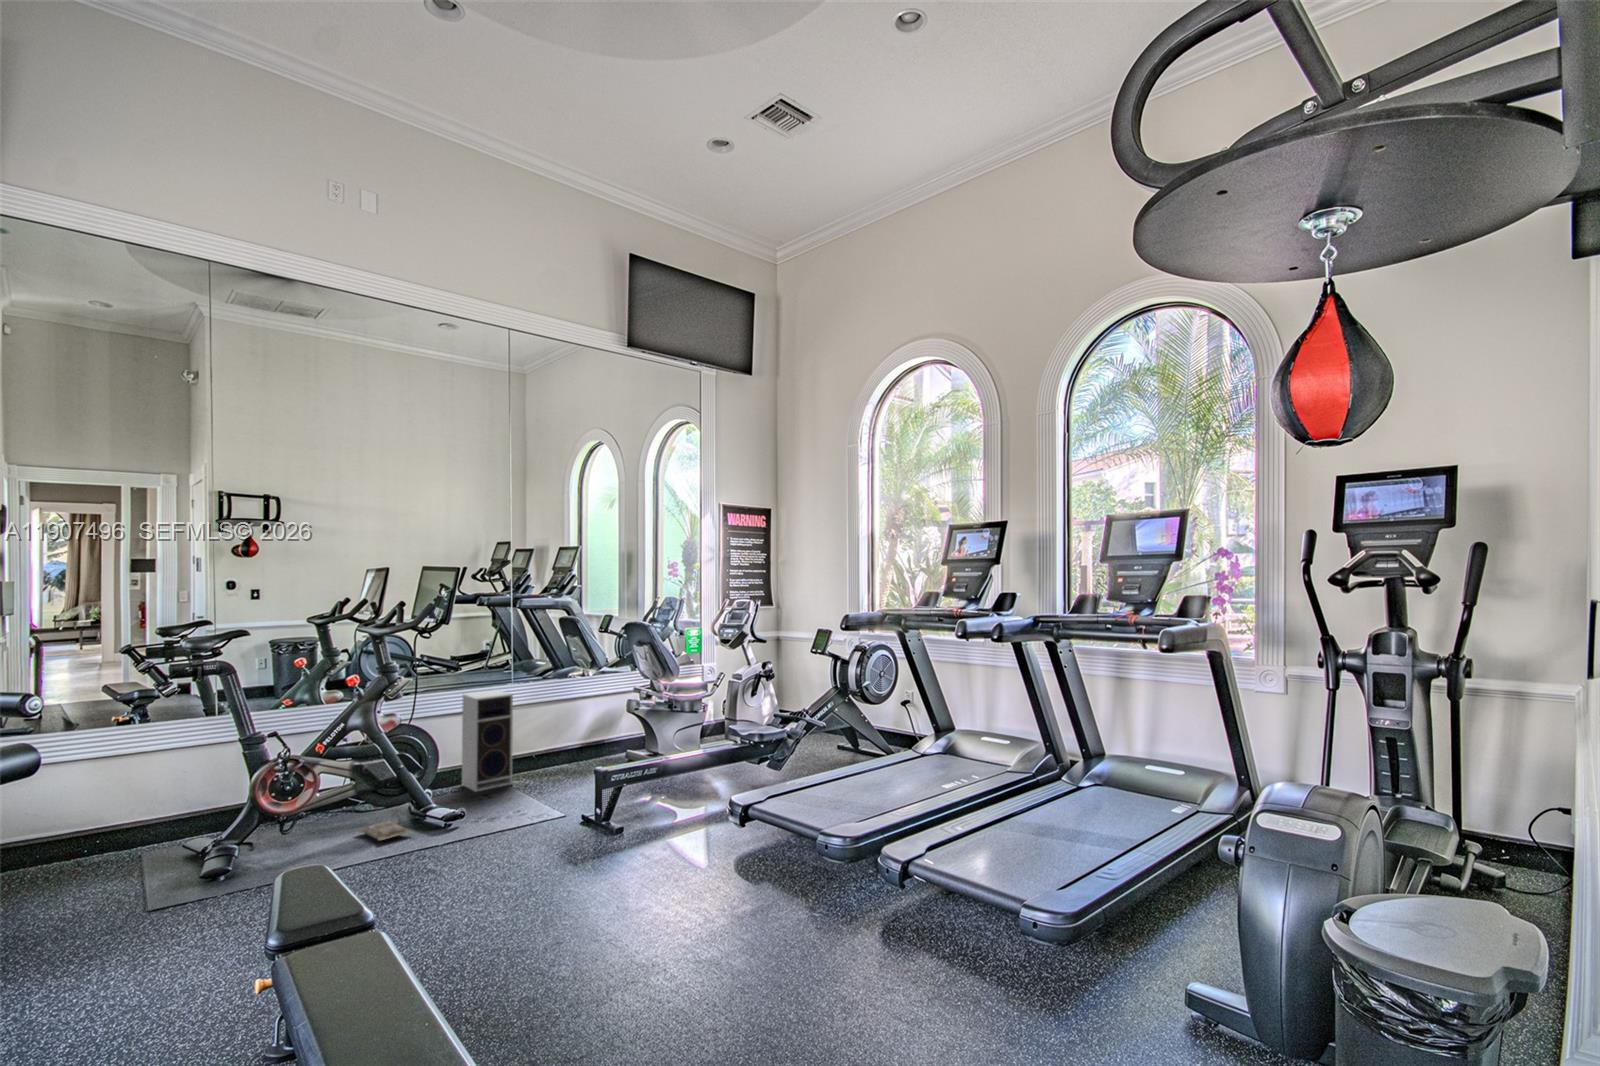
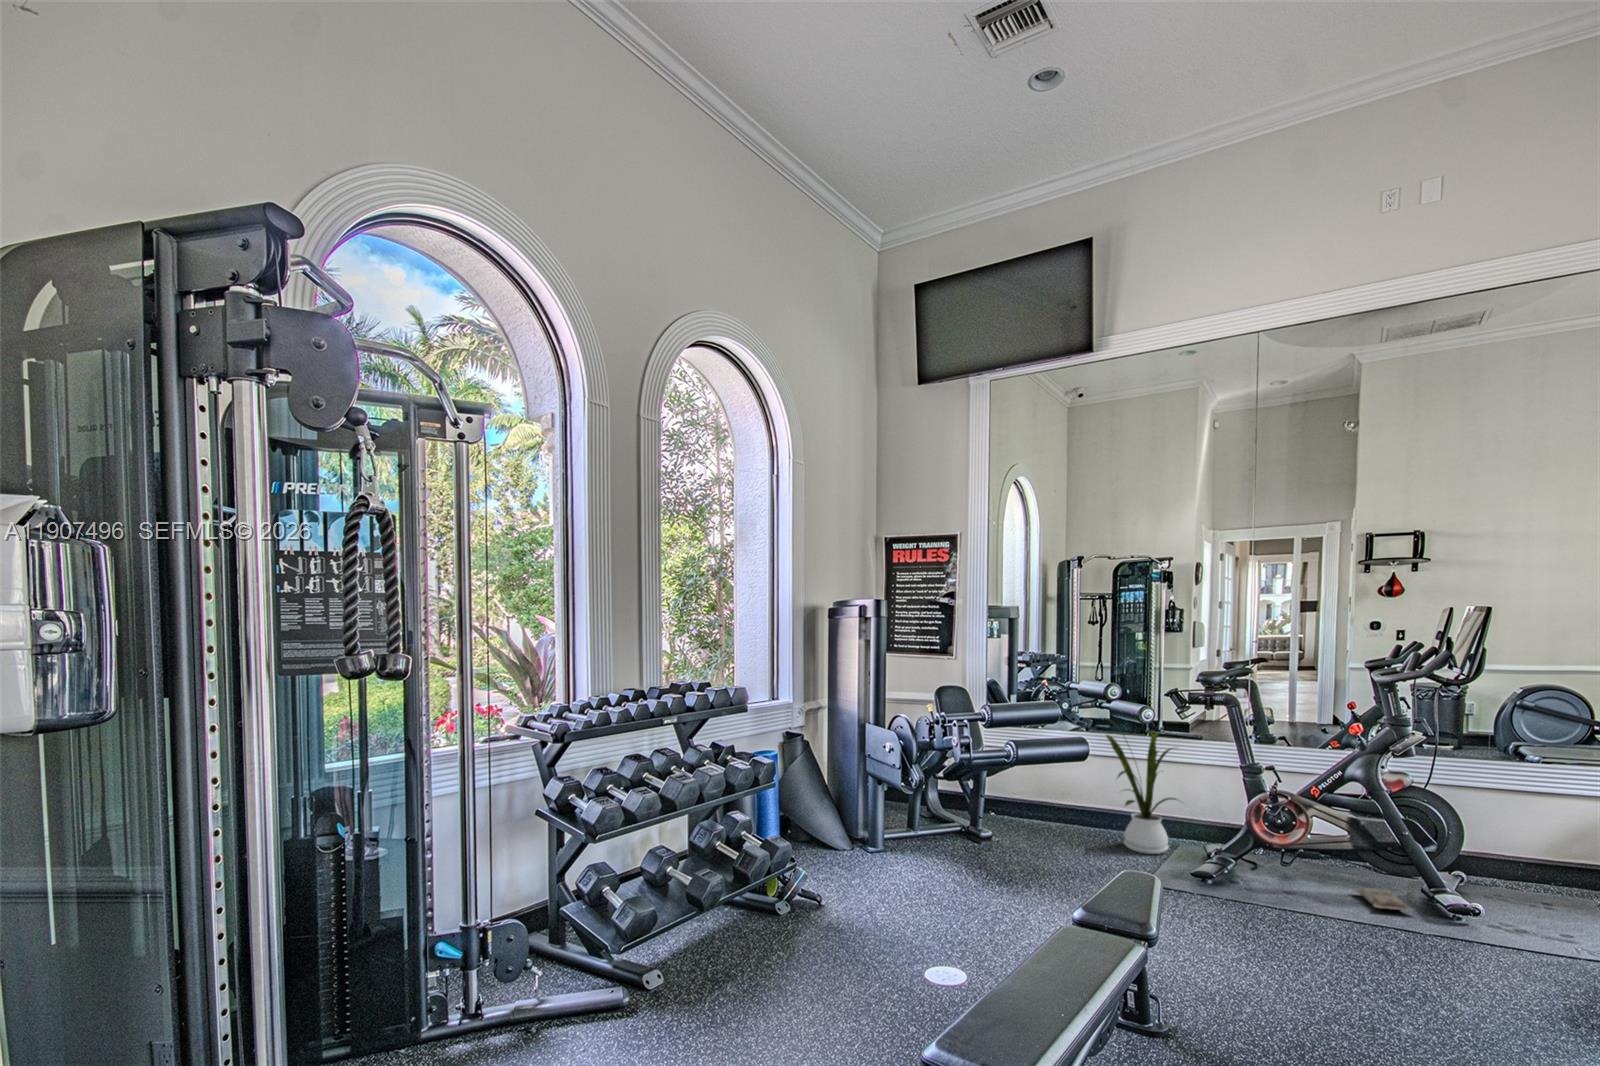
speaker: present [462,690,513,792] -> none [1493,769,1567,902]
house plant: none [35,722,169,875] -> present [1106,731,1177,854]

